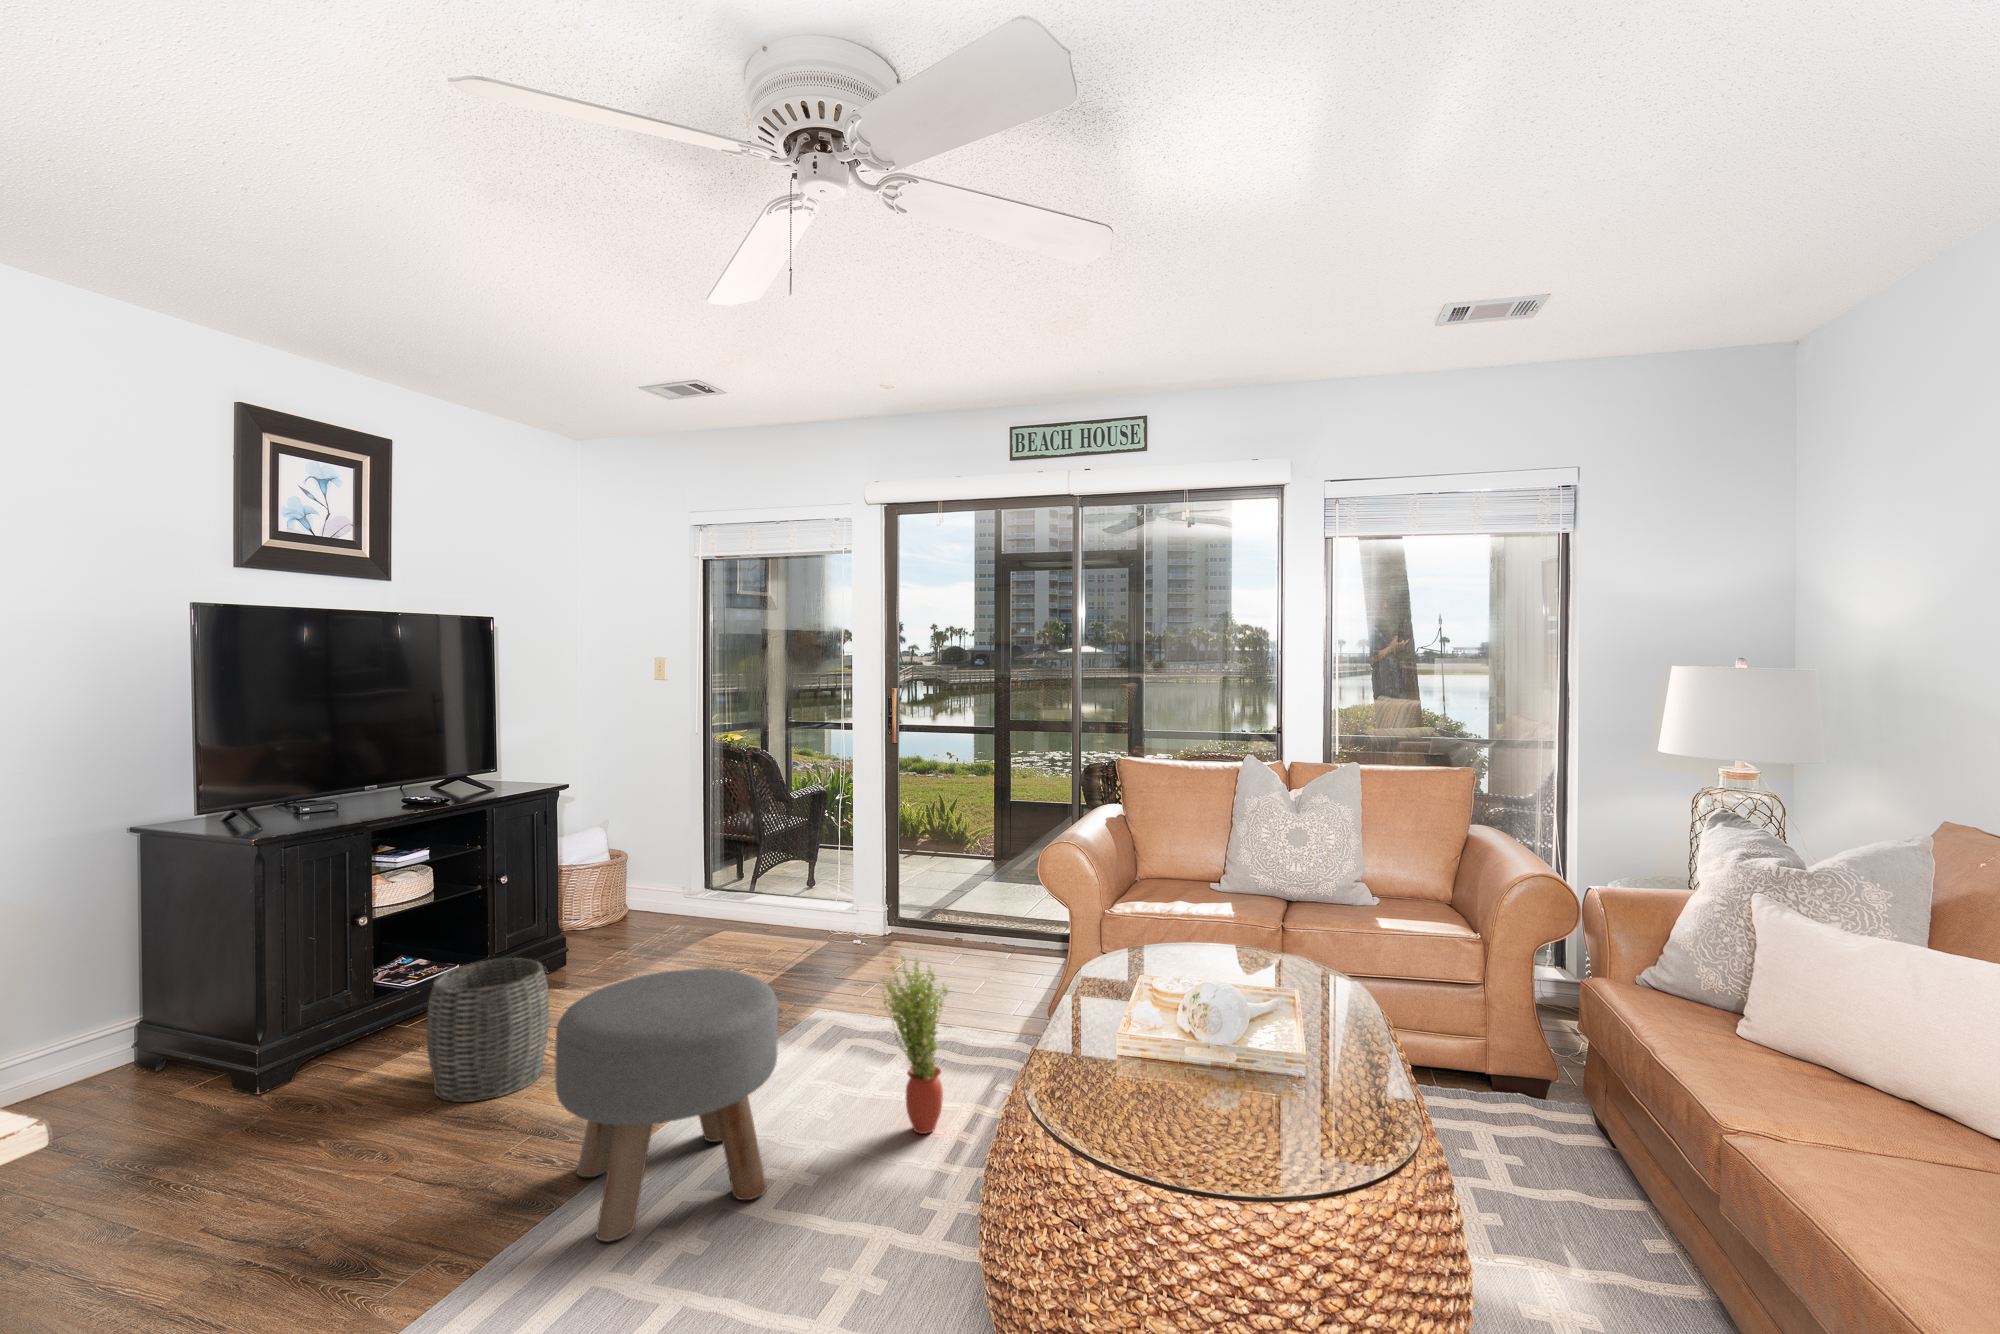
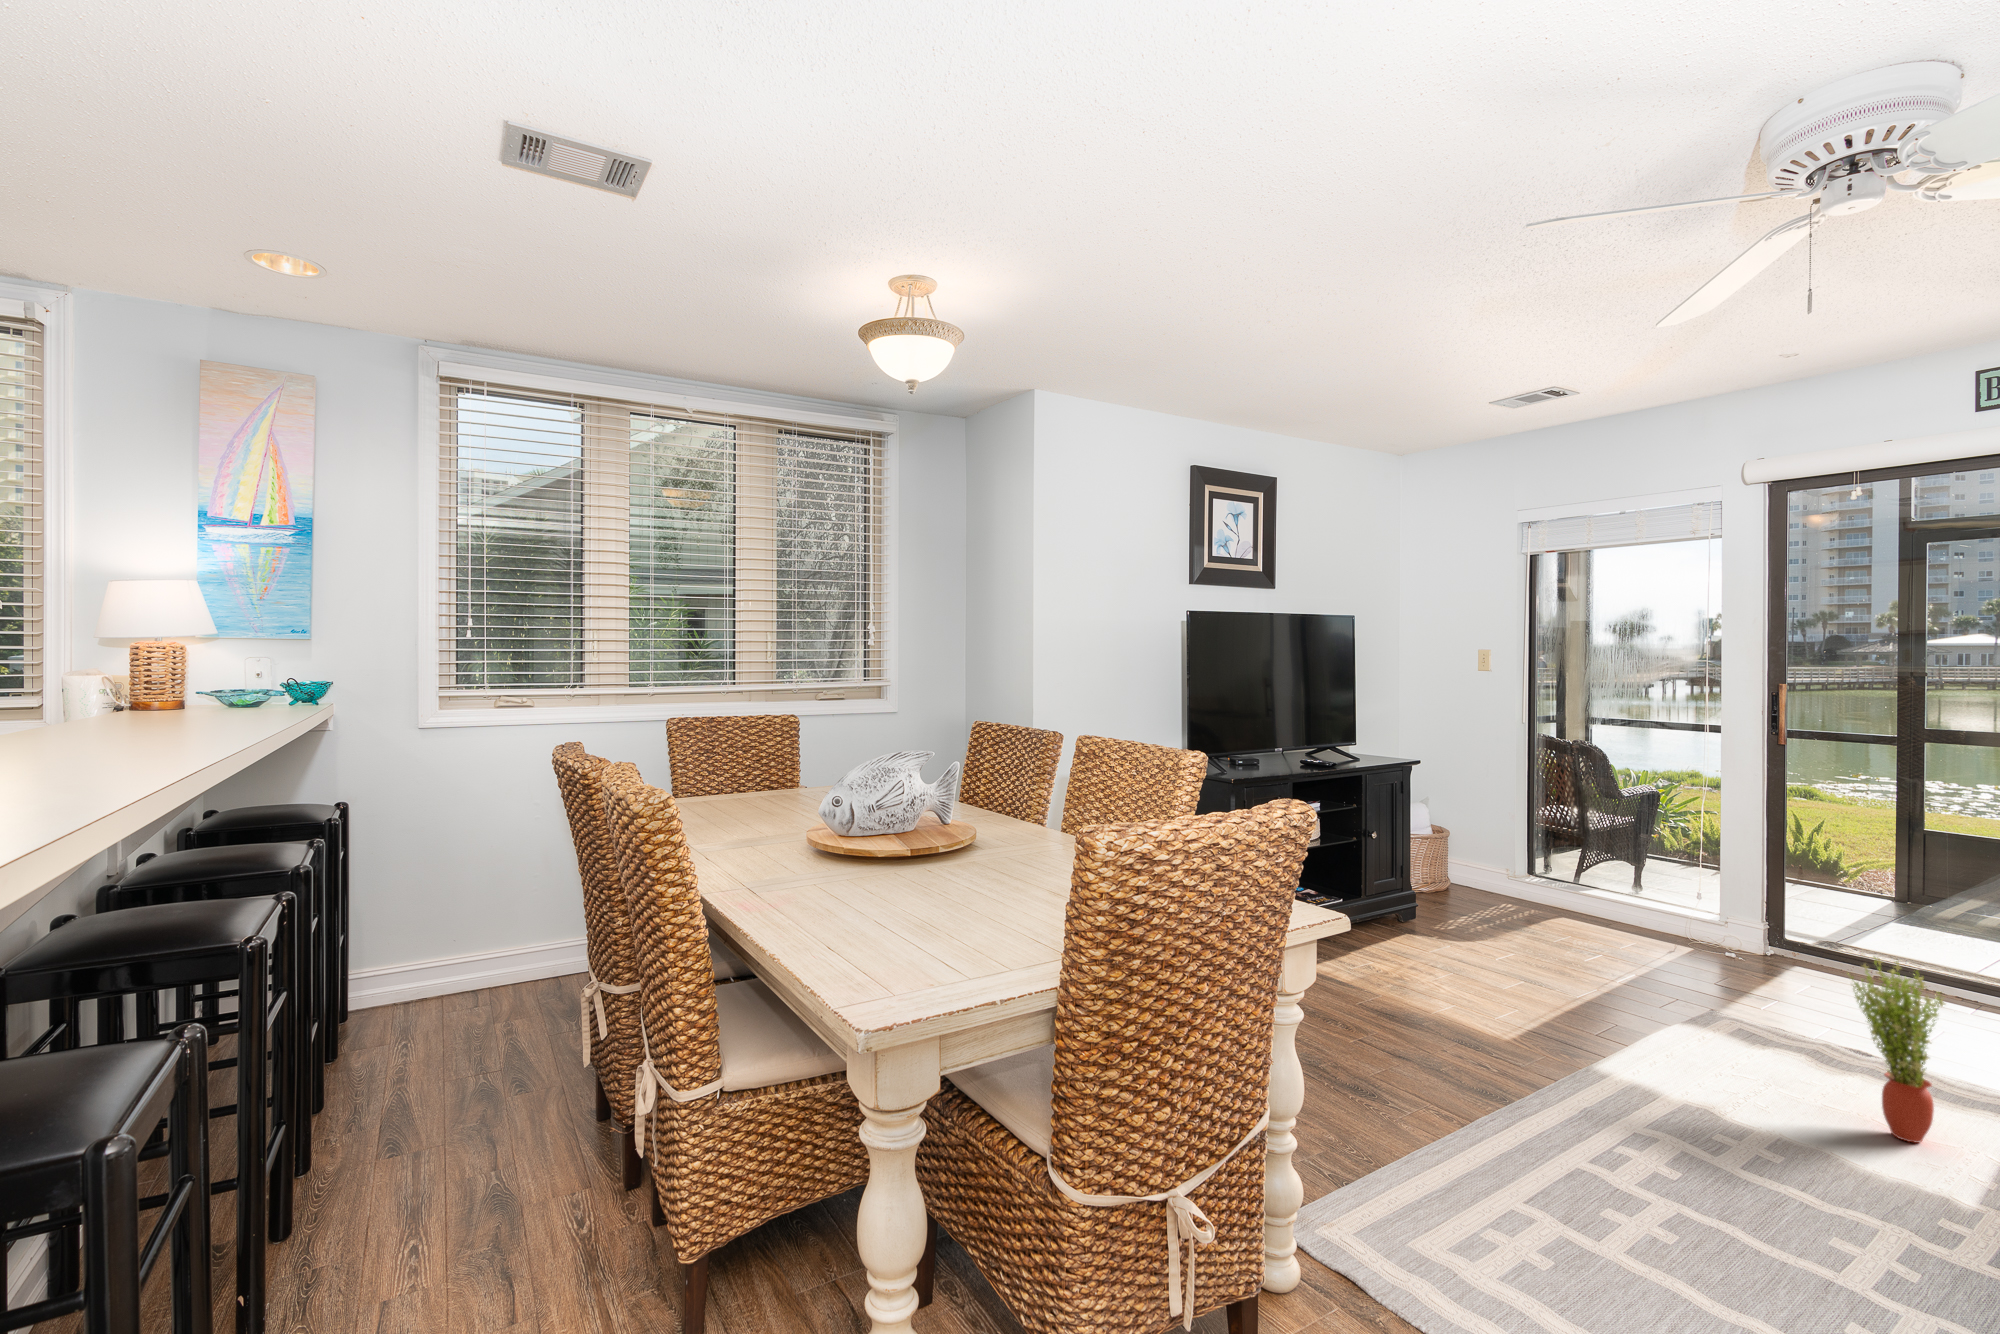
woven basket: present [427,958,549,1102] -> none [1363,898,1457,1007]
ottoman: present [555,969,778,1241] -> none [1526,927,1741,1140]

